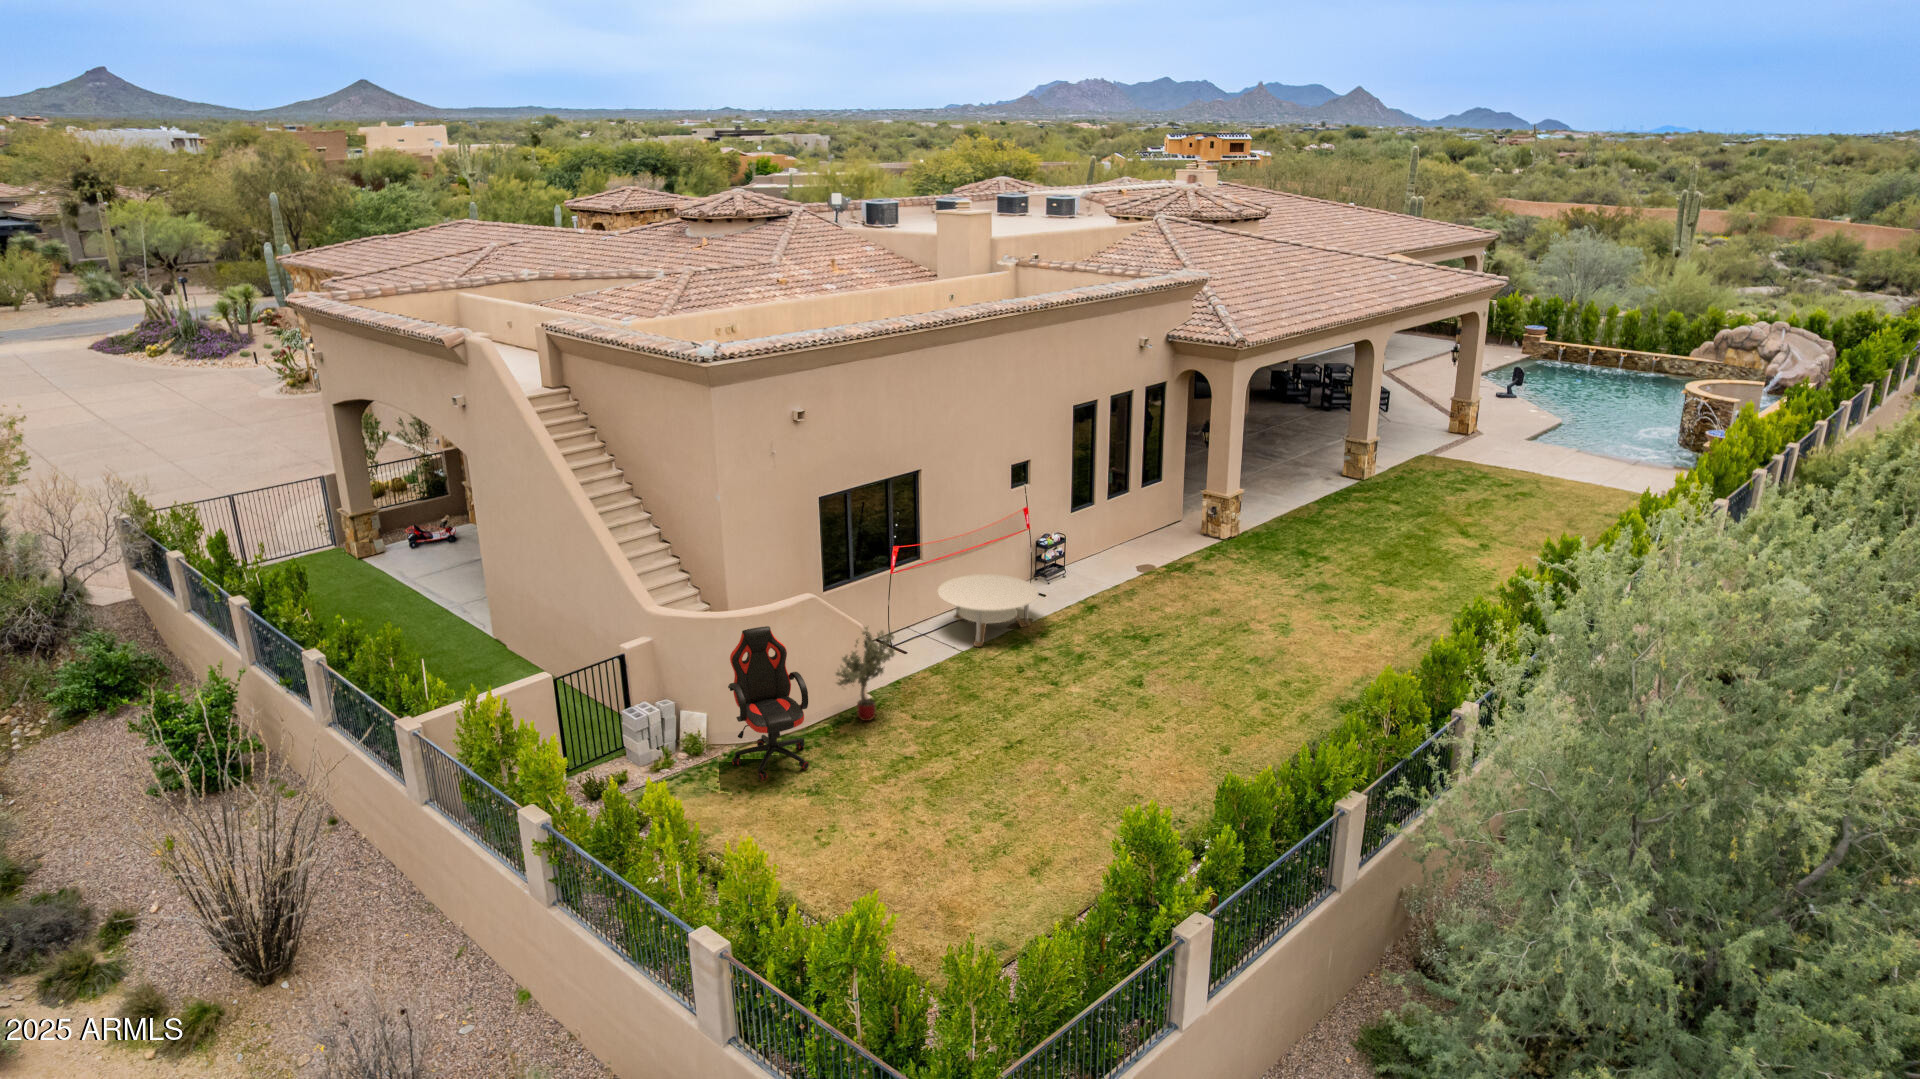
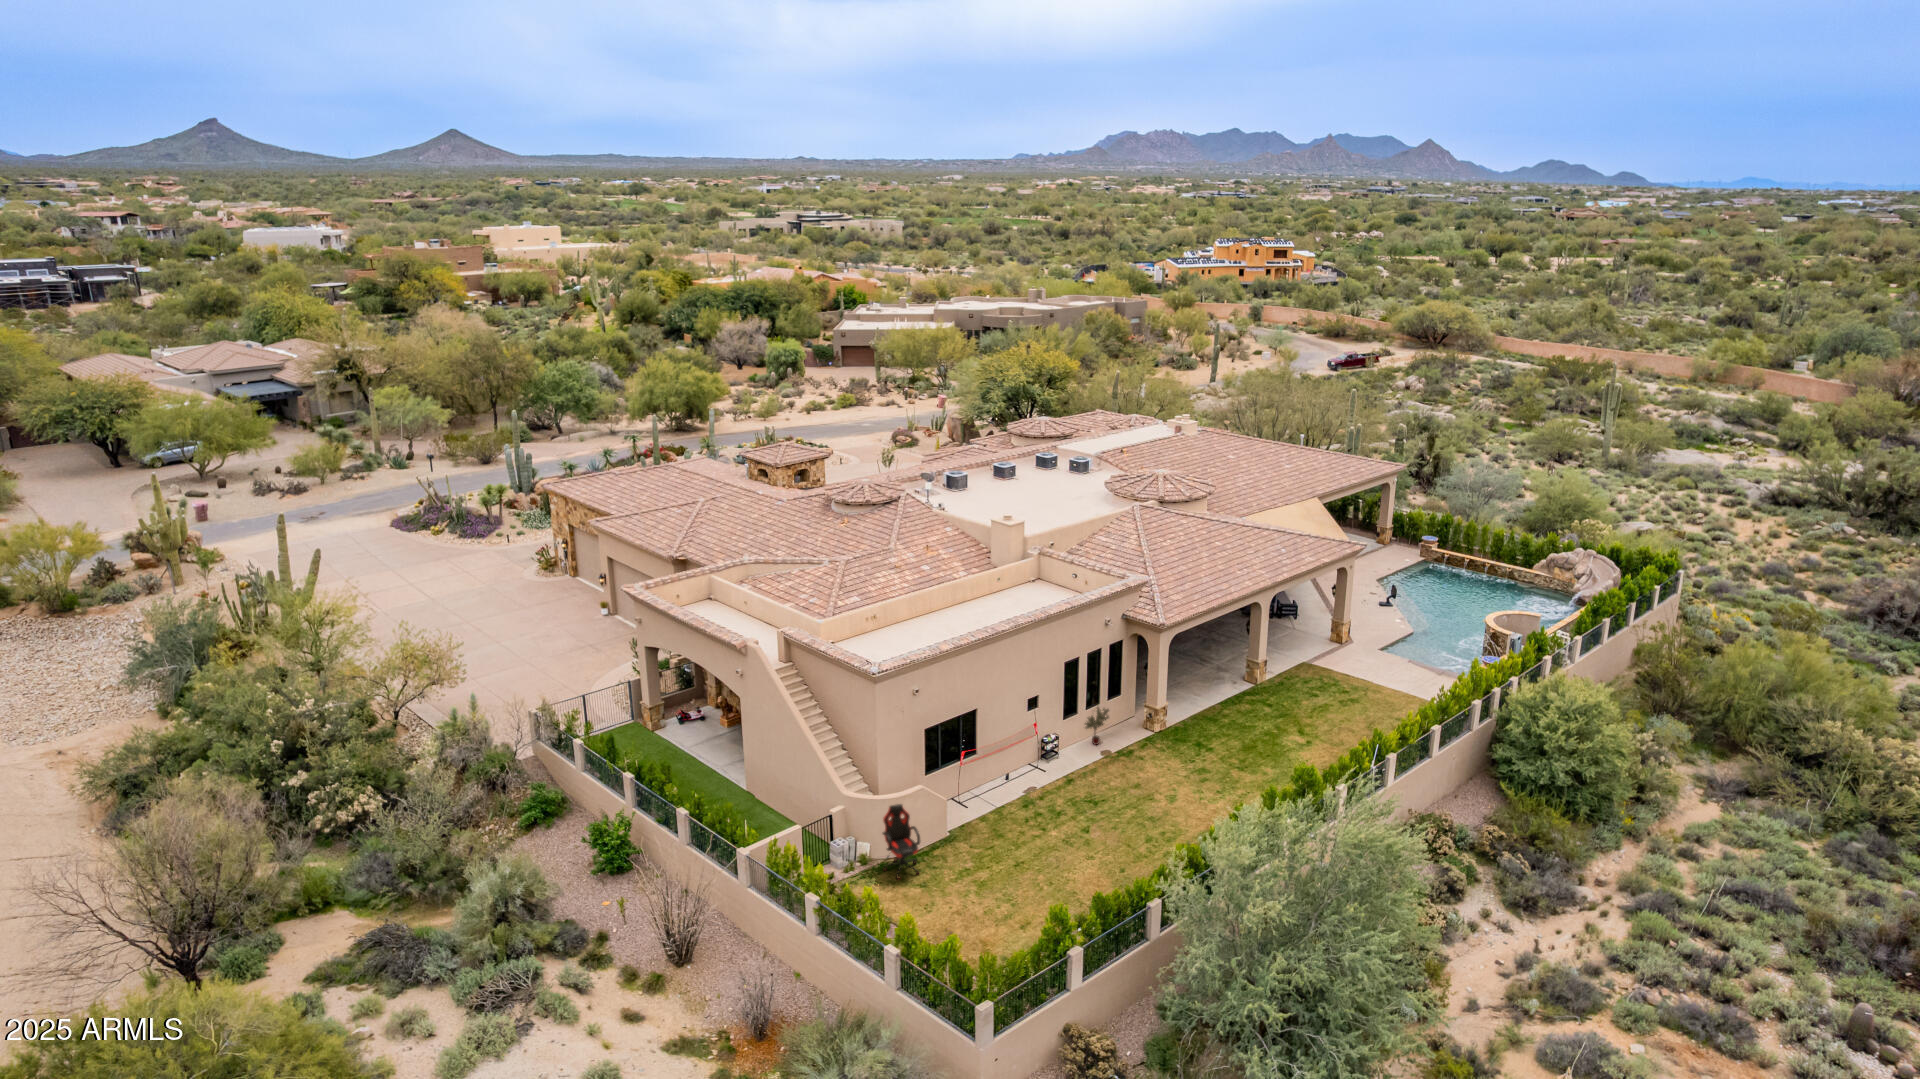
round table: present [938,574,1038,647] -> none [985,762,1039,806]
potted tree: present [836,627,895,721] -> present [1085,706,1109,745]

